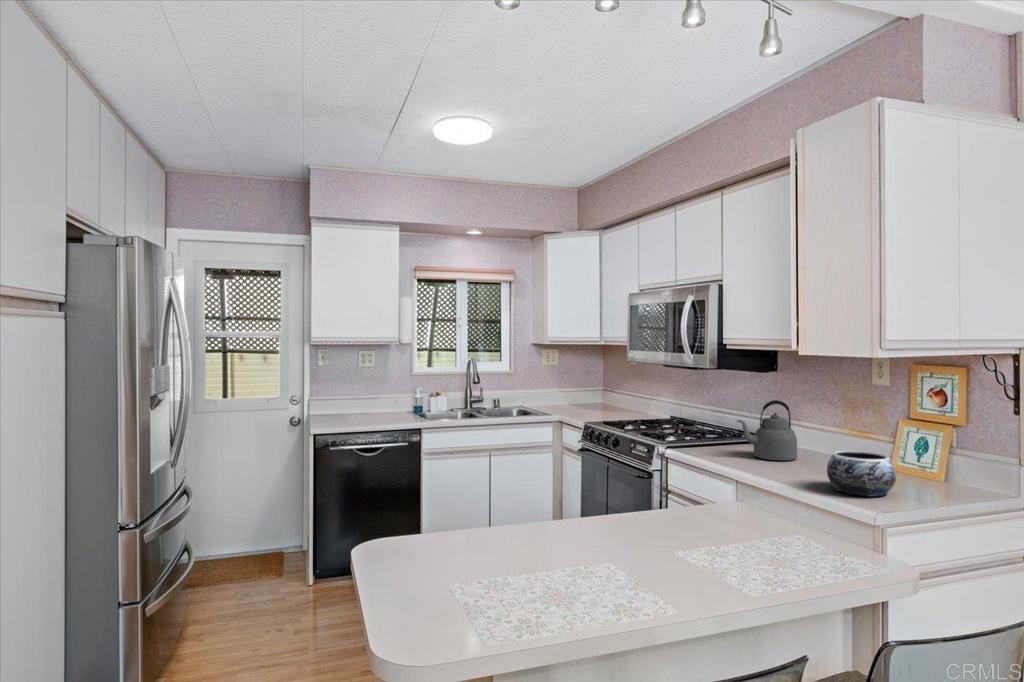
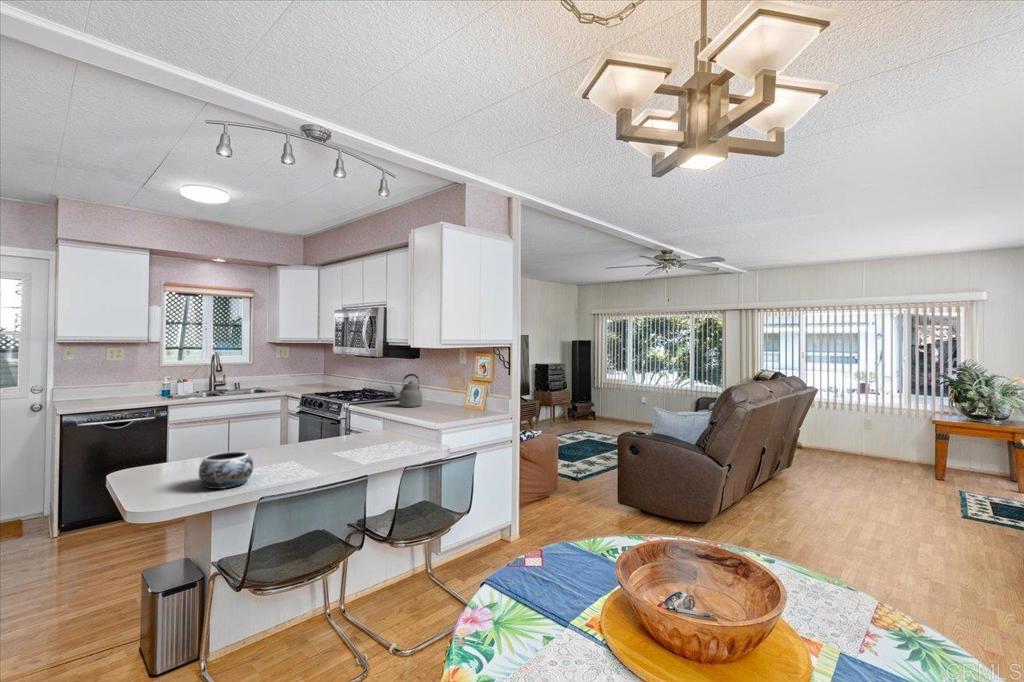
decorative bowl: present [827,451,896,496] -> present [199,452,253,489]

